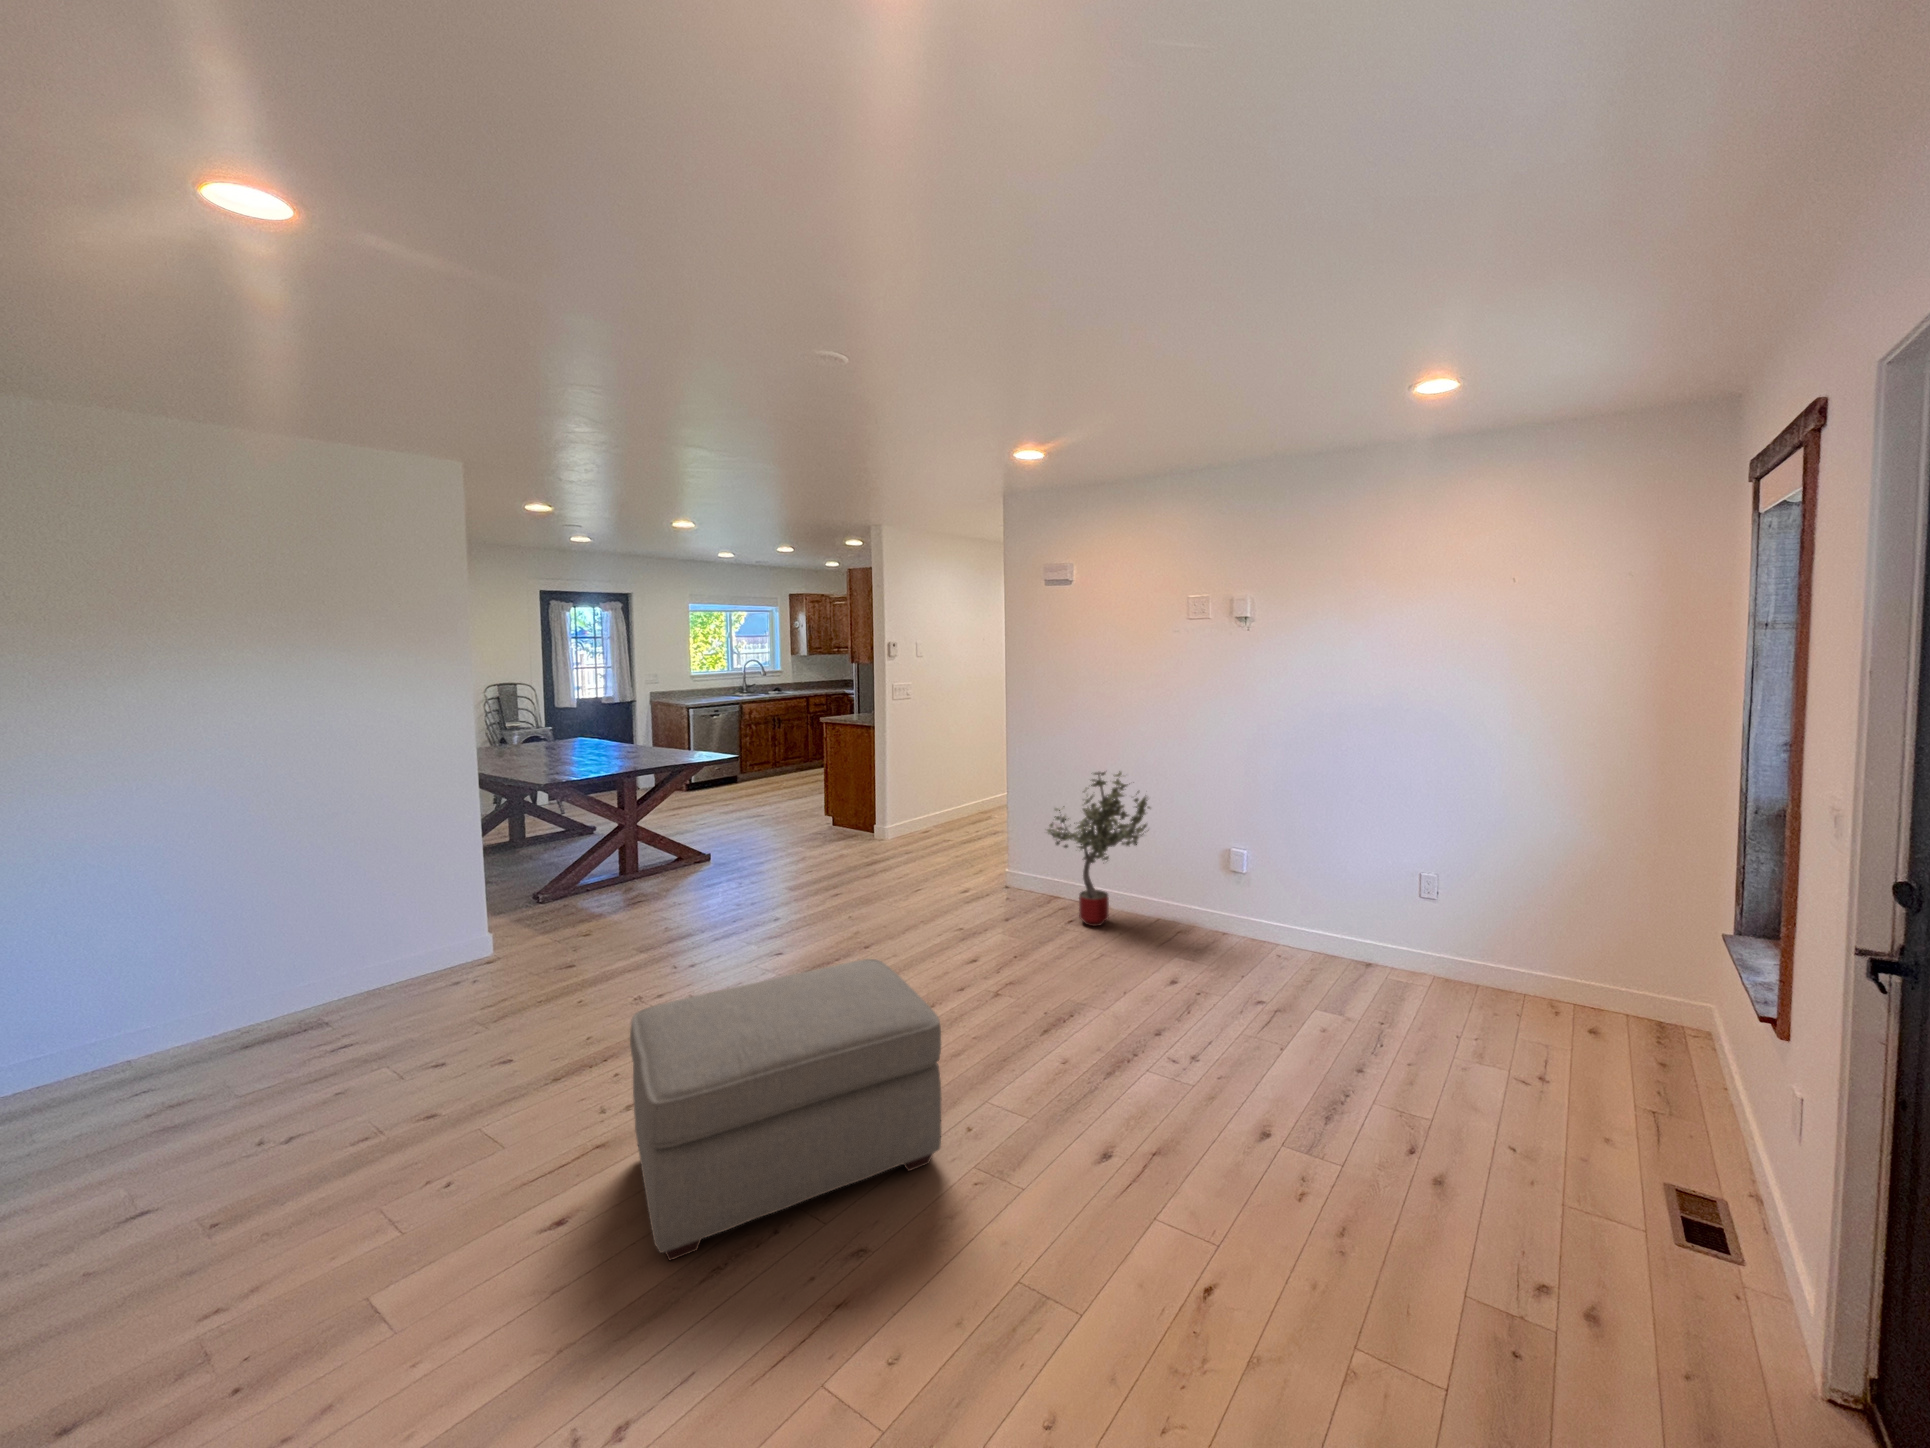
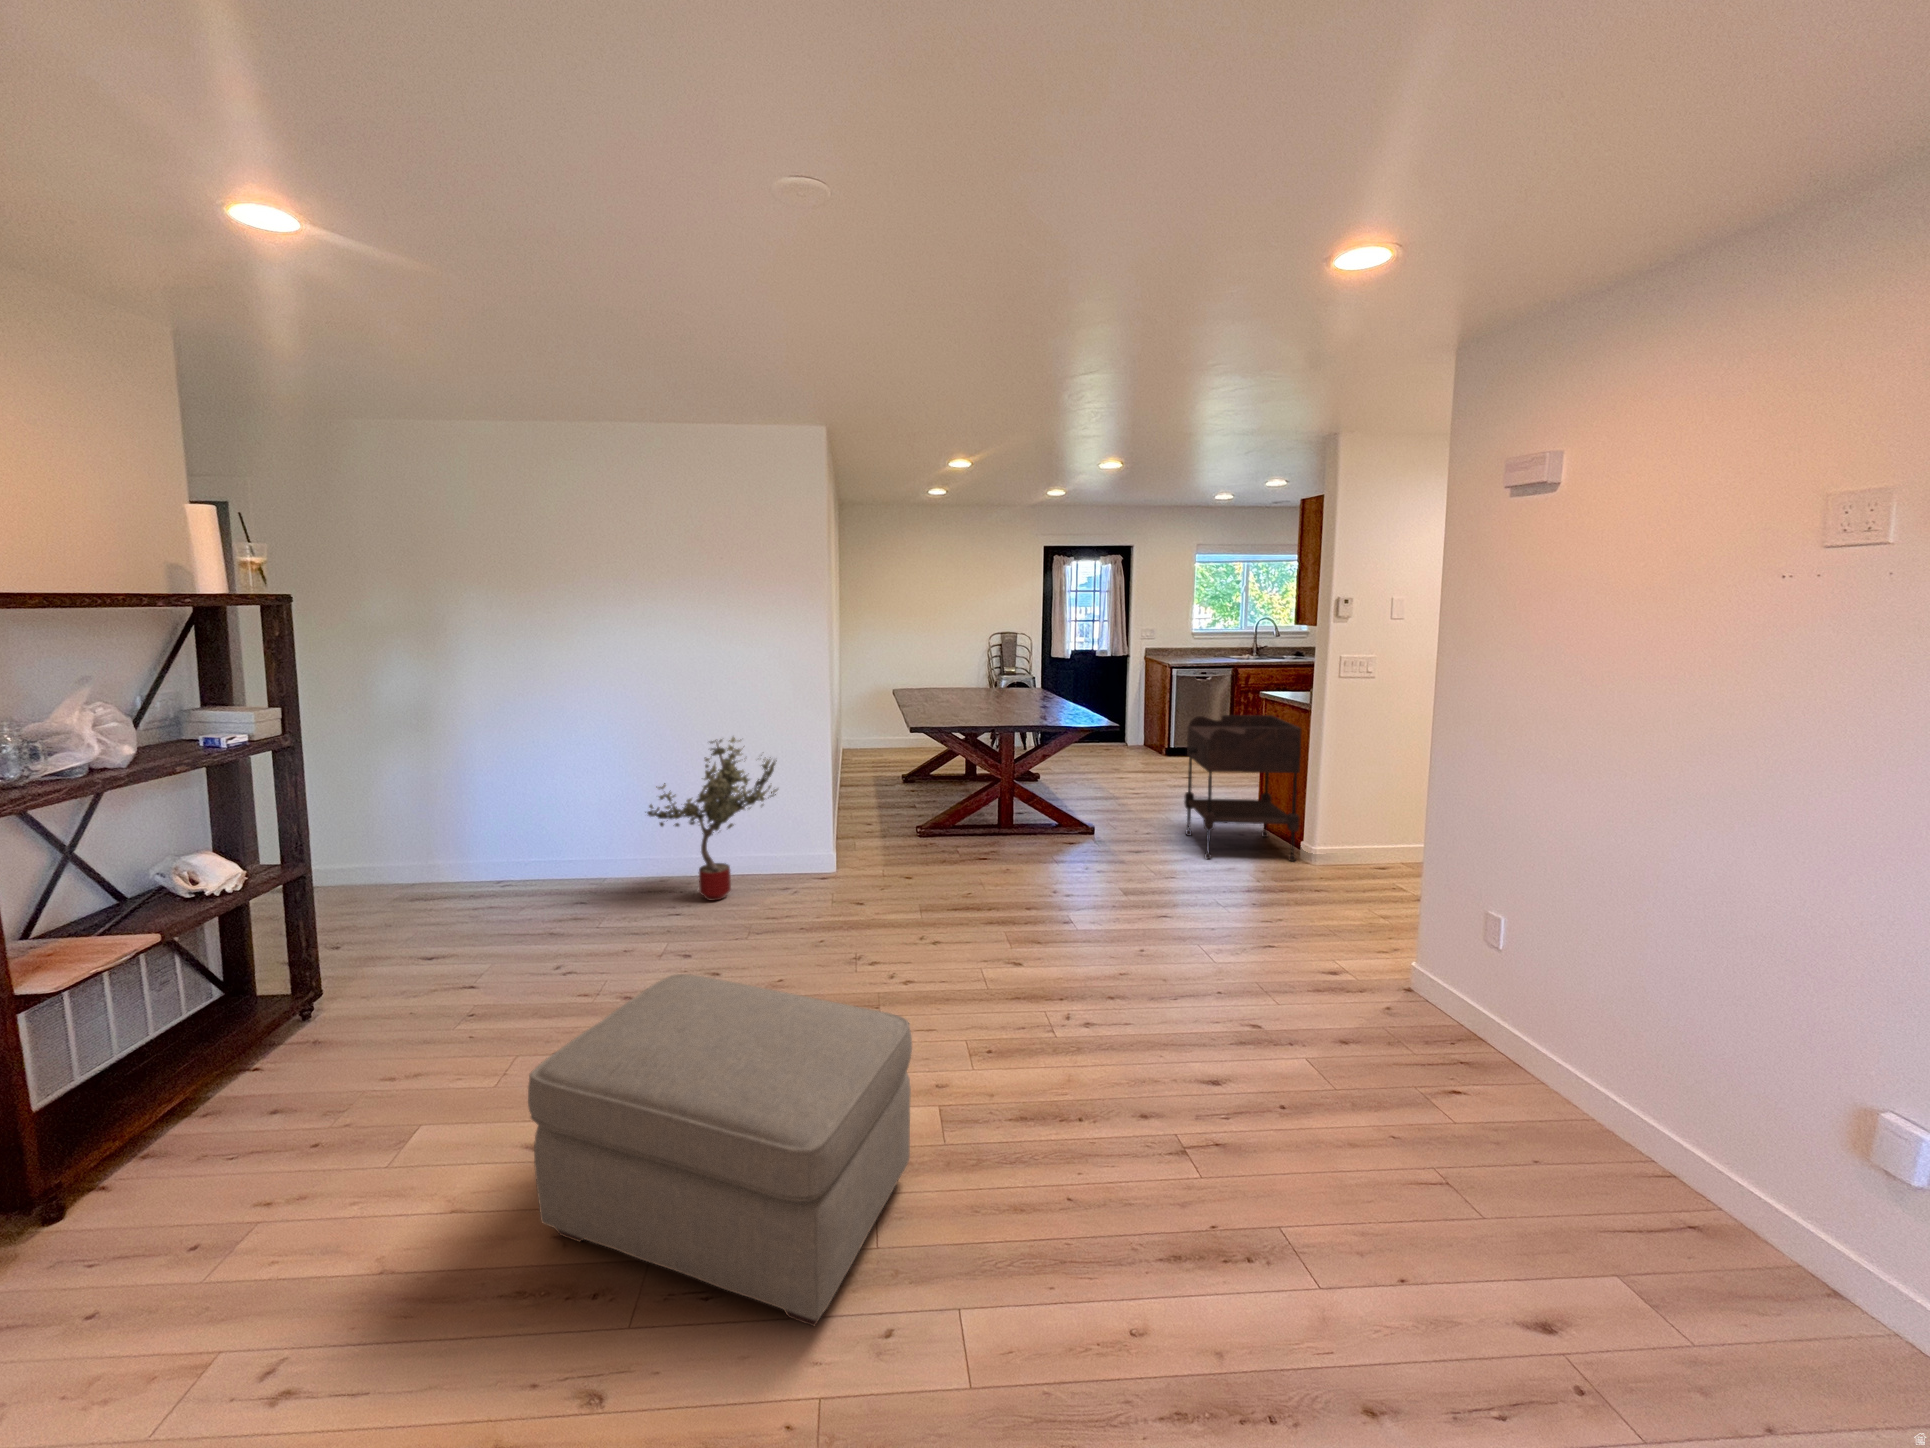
side table: none [780,734,877,854] -> present [1184,715,1302,861]
potted tree: present [1047,771,1150,926] -> present [647,737,778,901]

